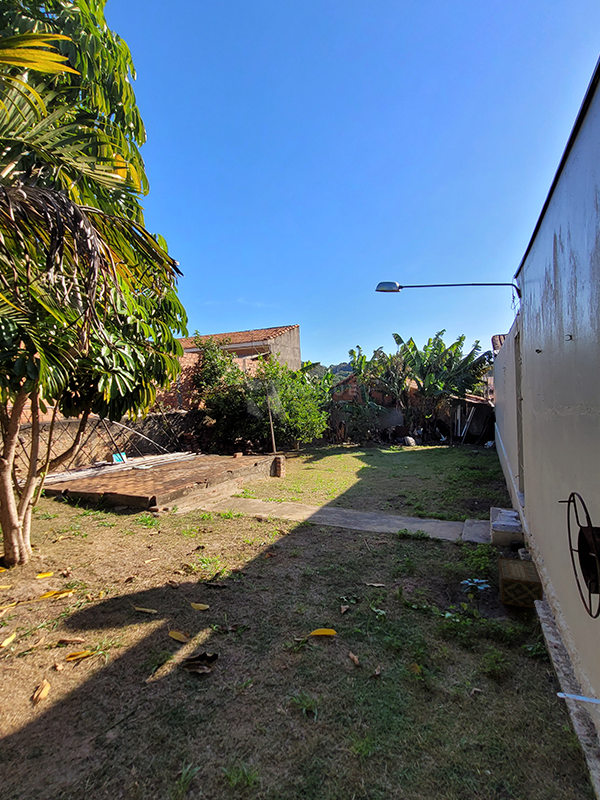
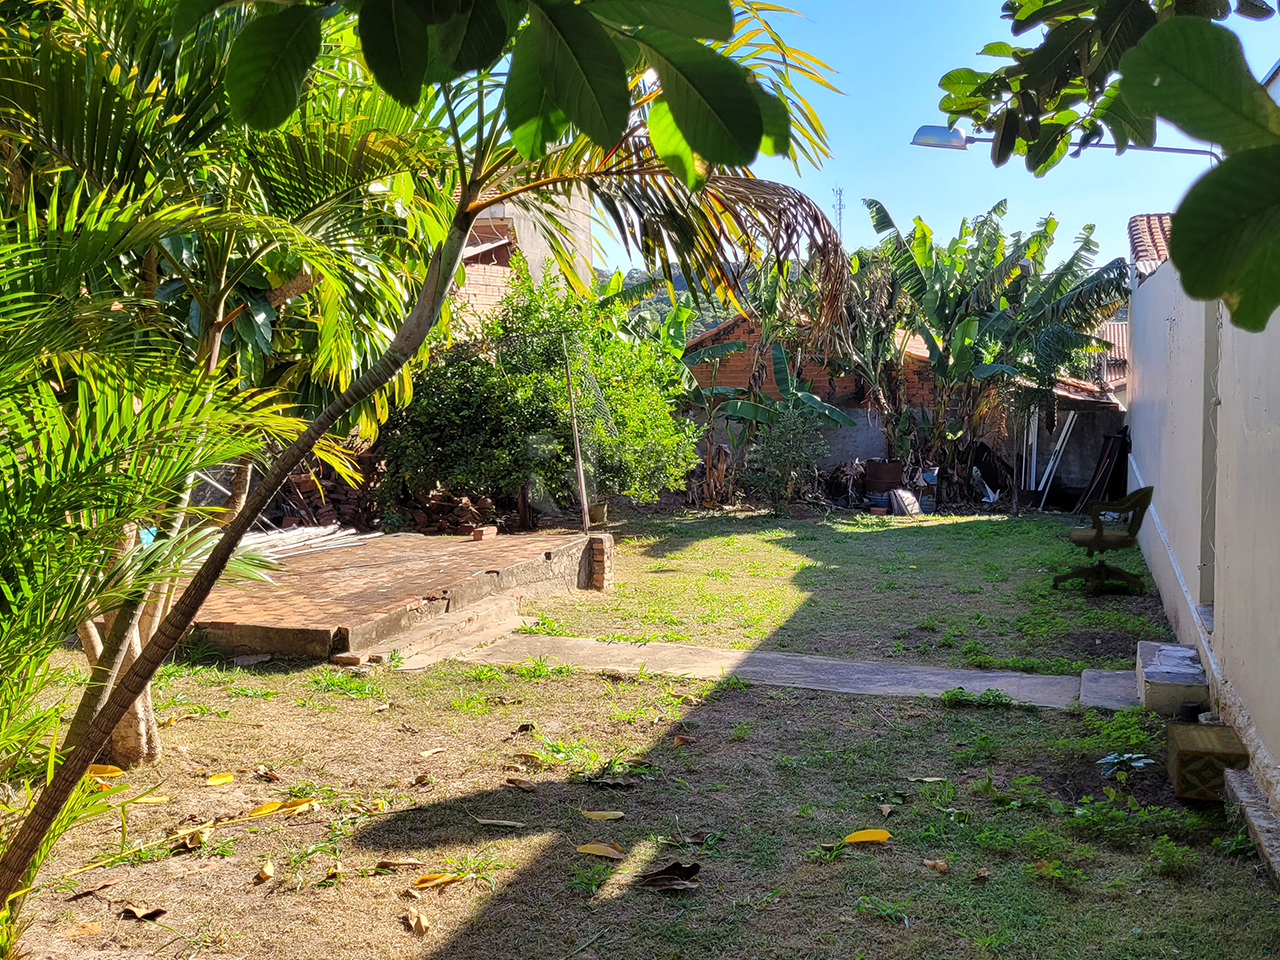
chair: none [460,436,501,482] -> present [1052,486,1154,597]

